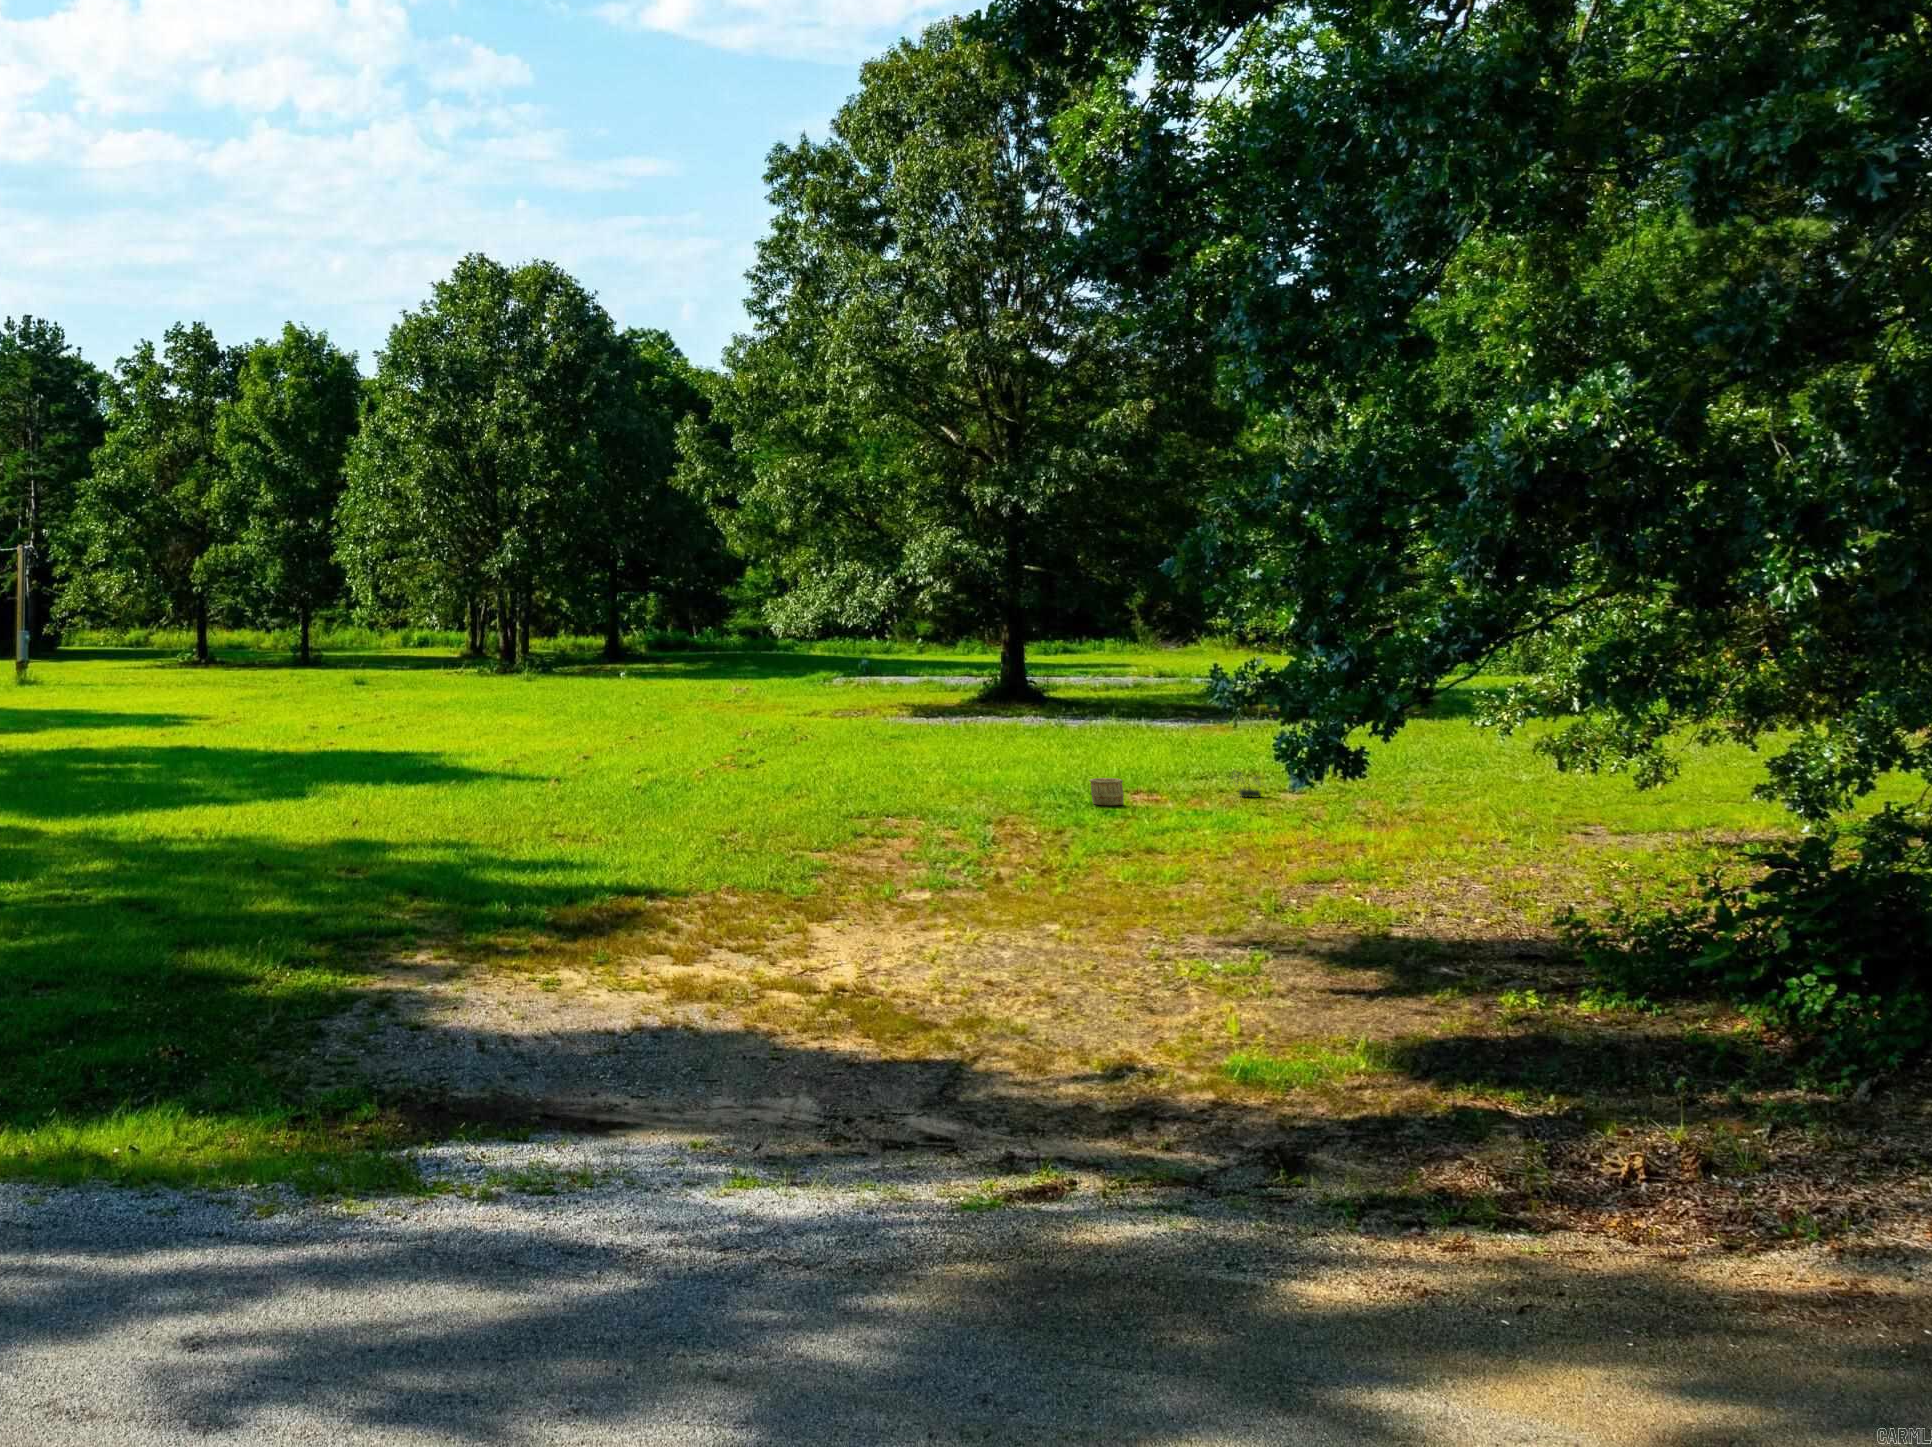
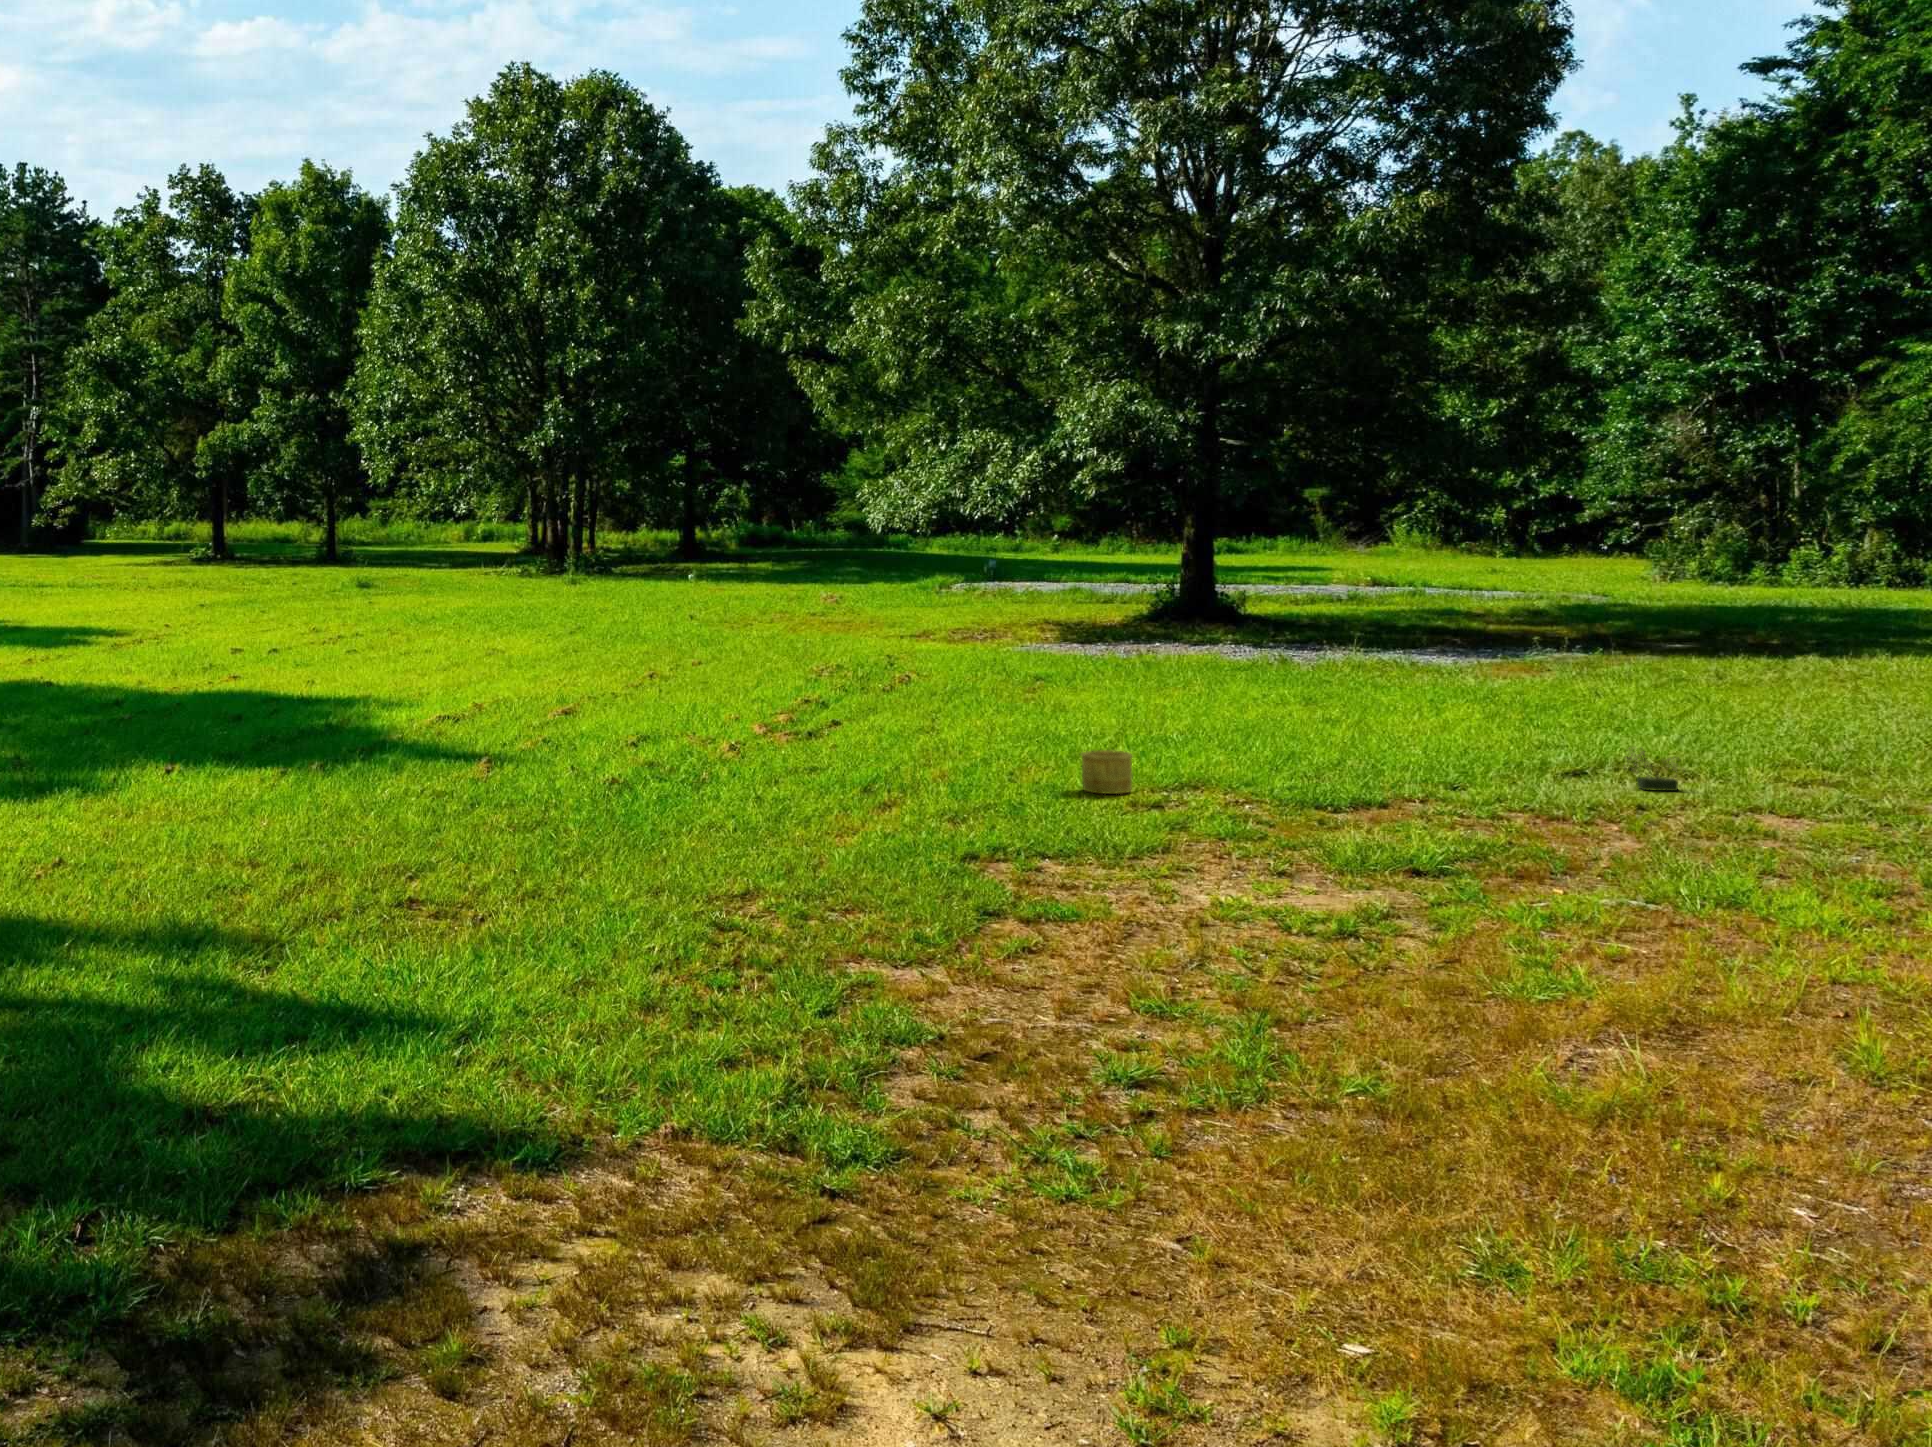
wooden bucket: present [1089,778,1124,806] -> present [1081,750,1133,794]

